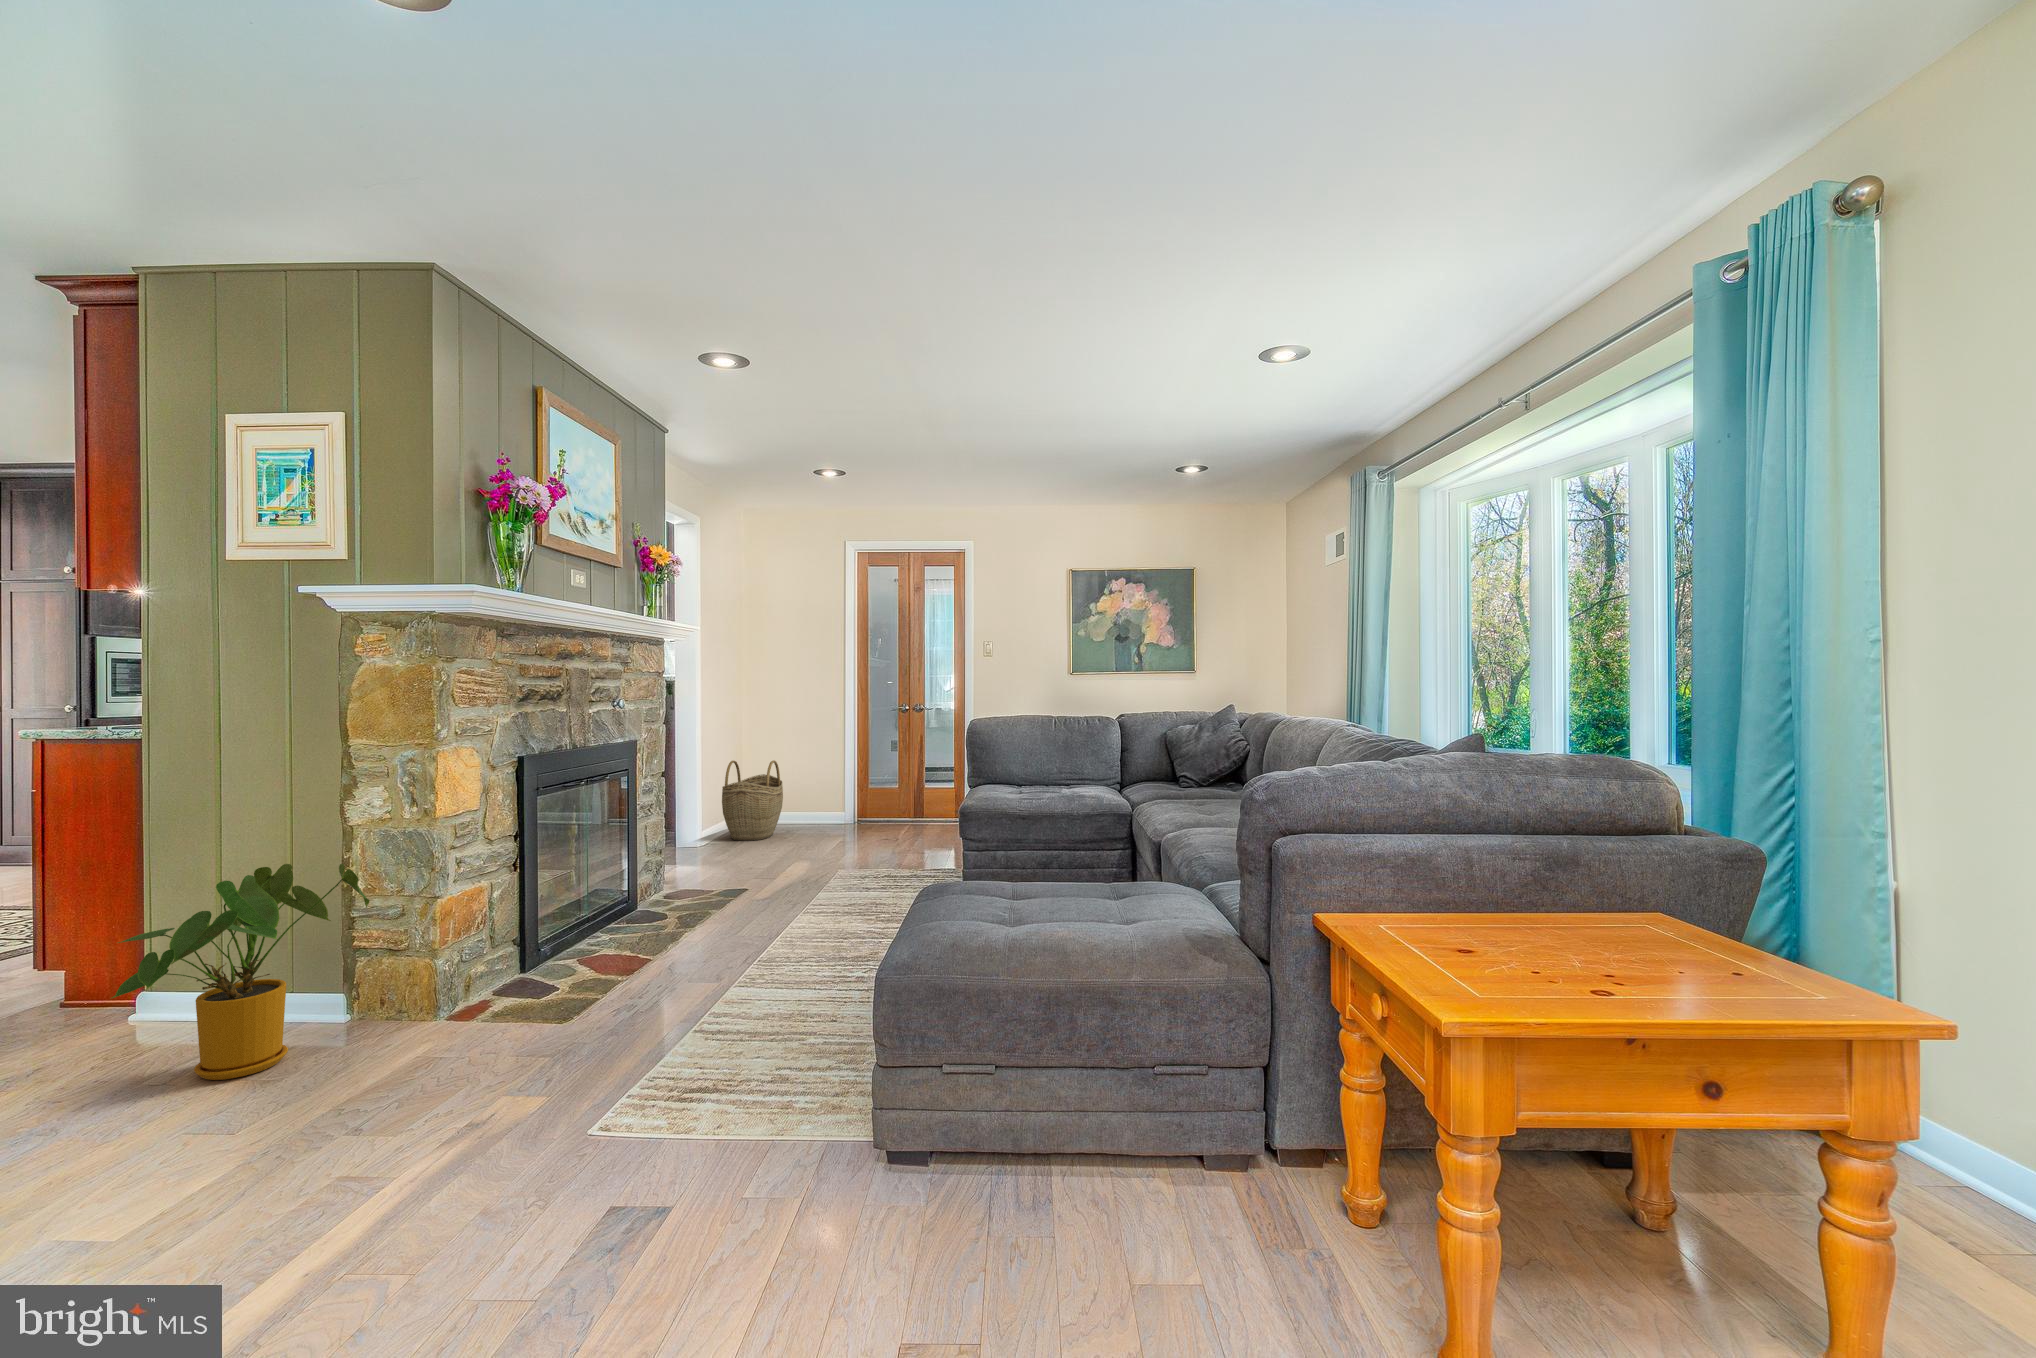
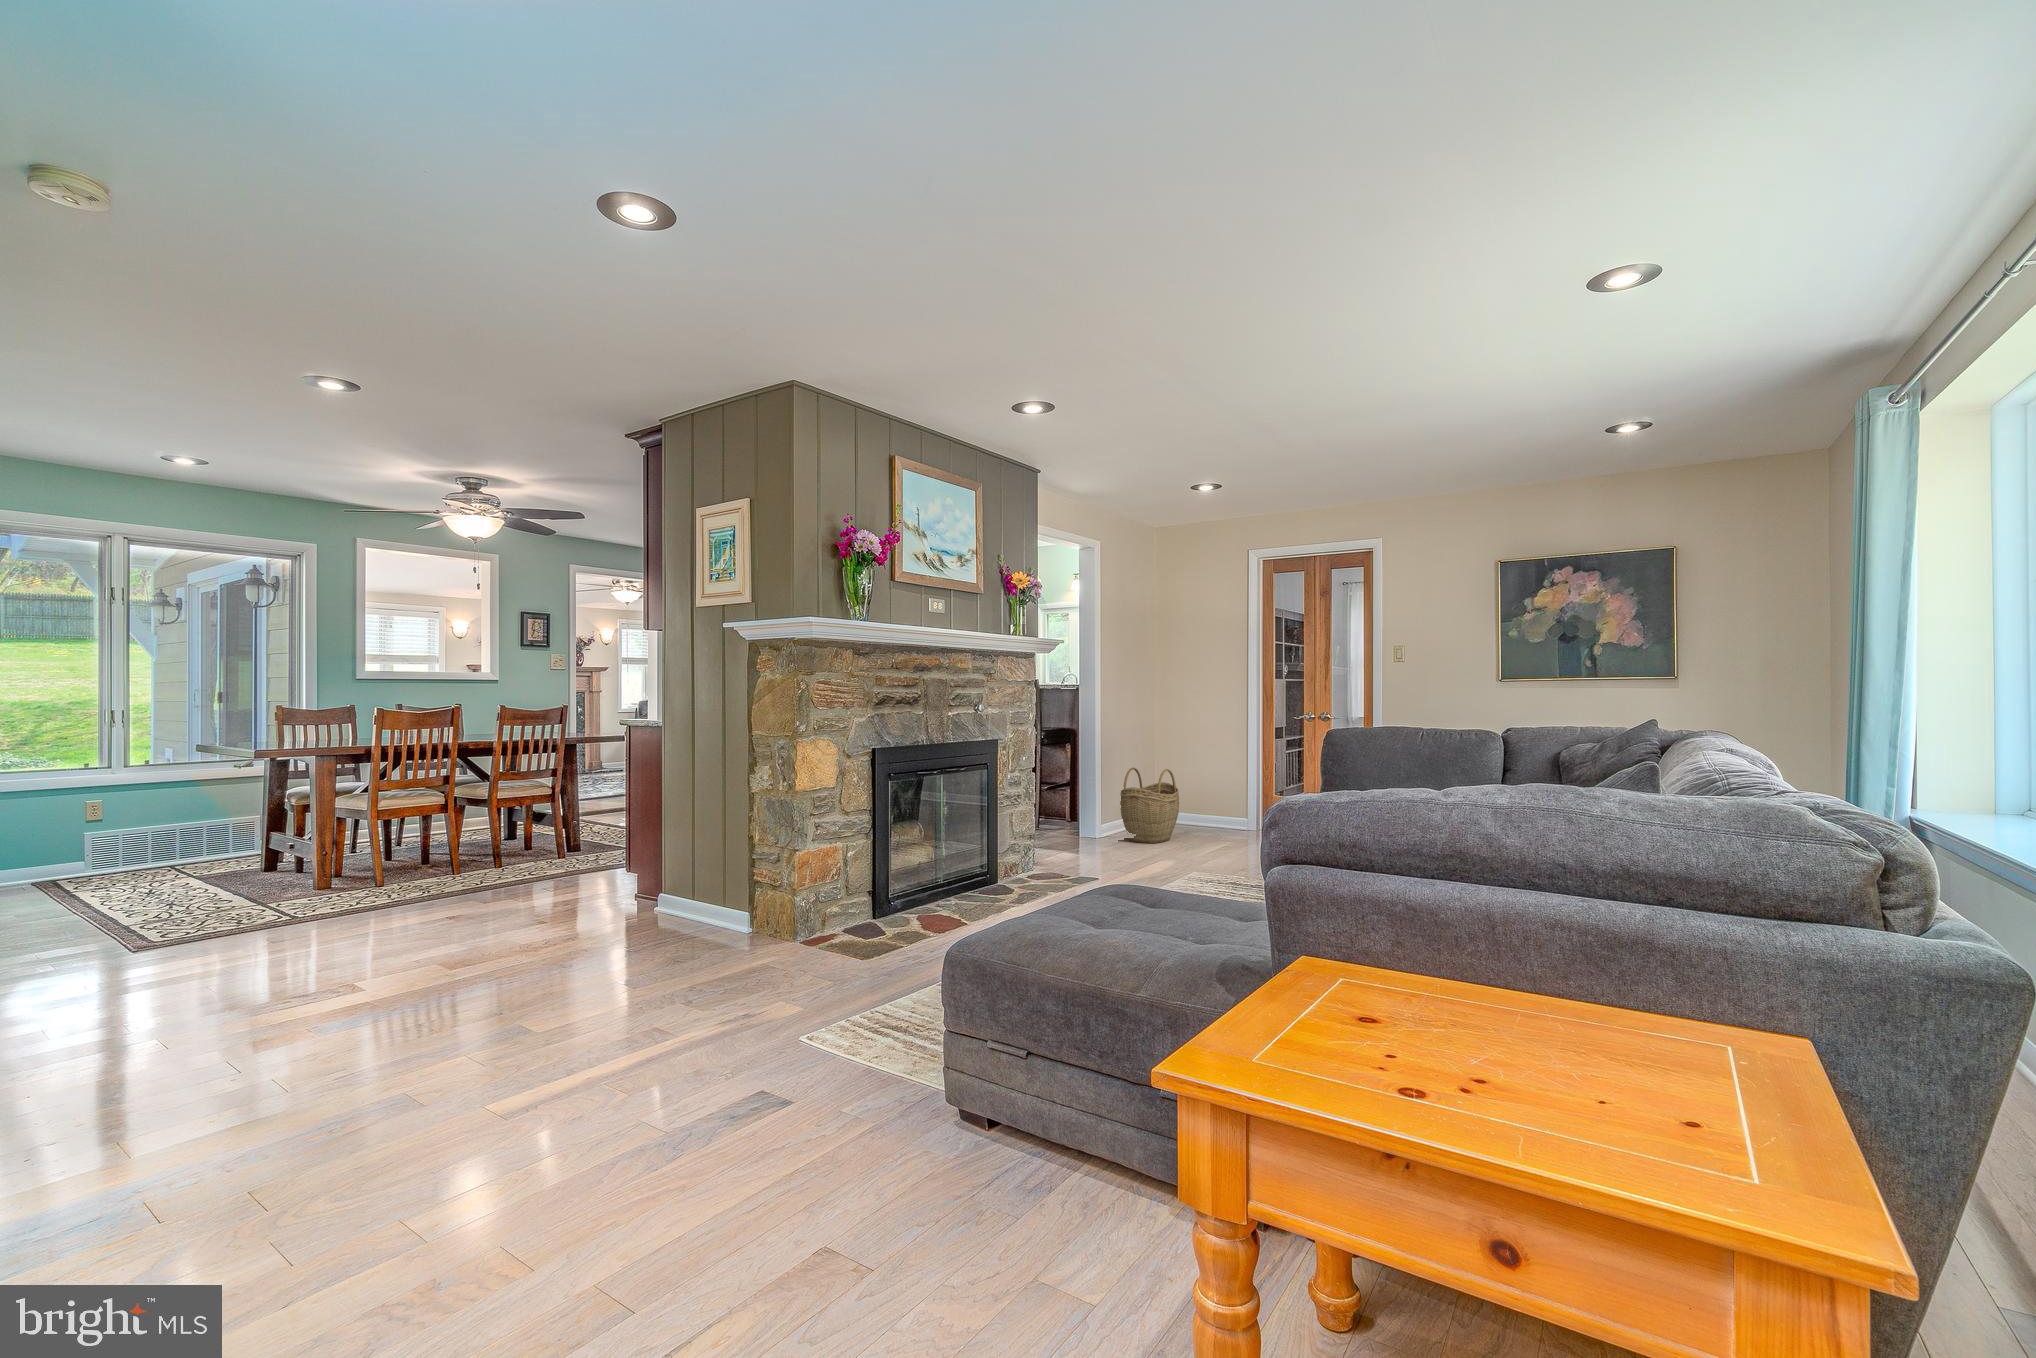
house plant: present [112,864,370,1080] -> none [615,814,761,955]

